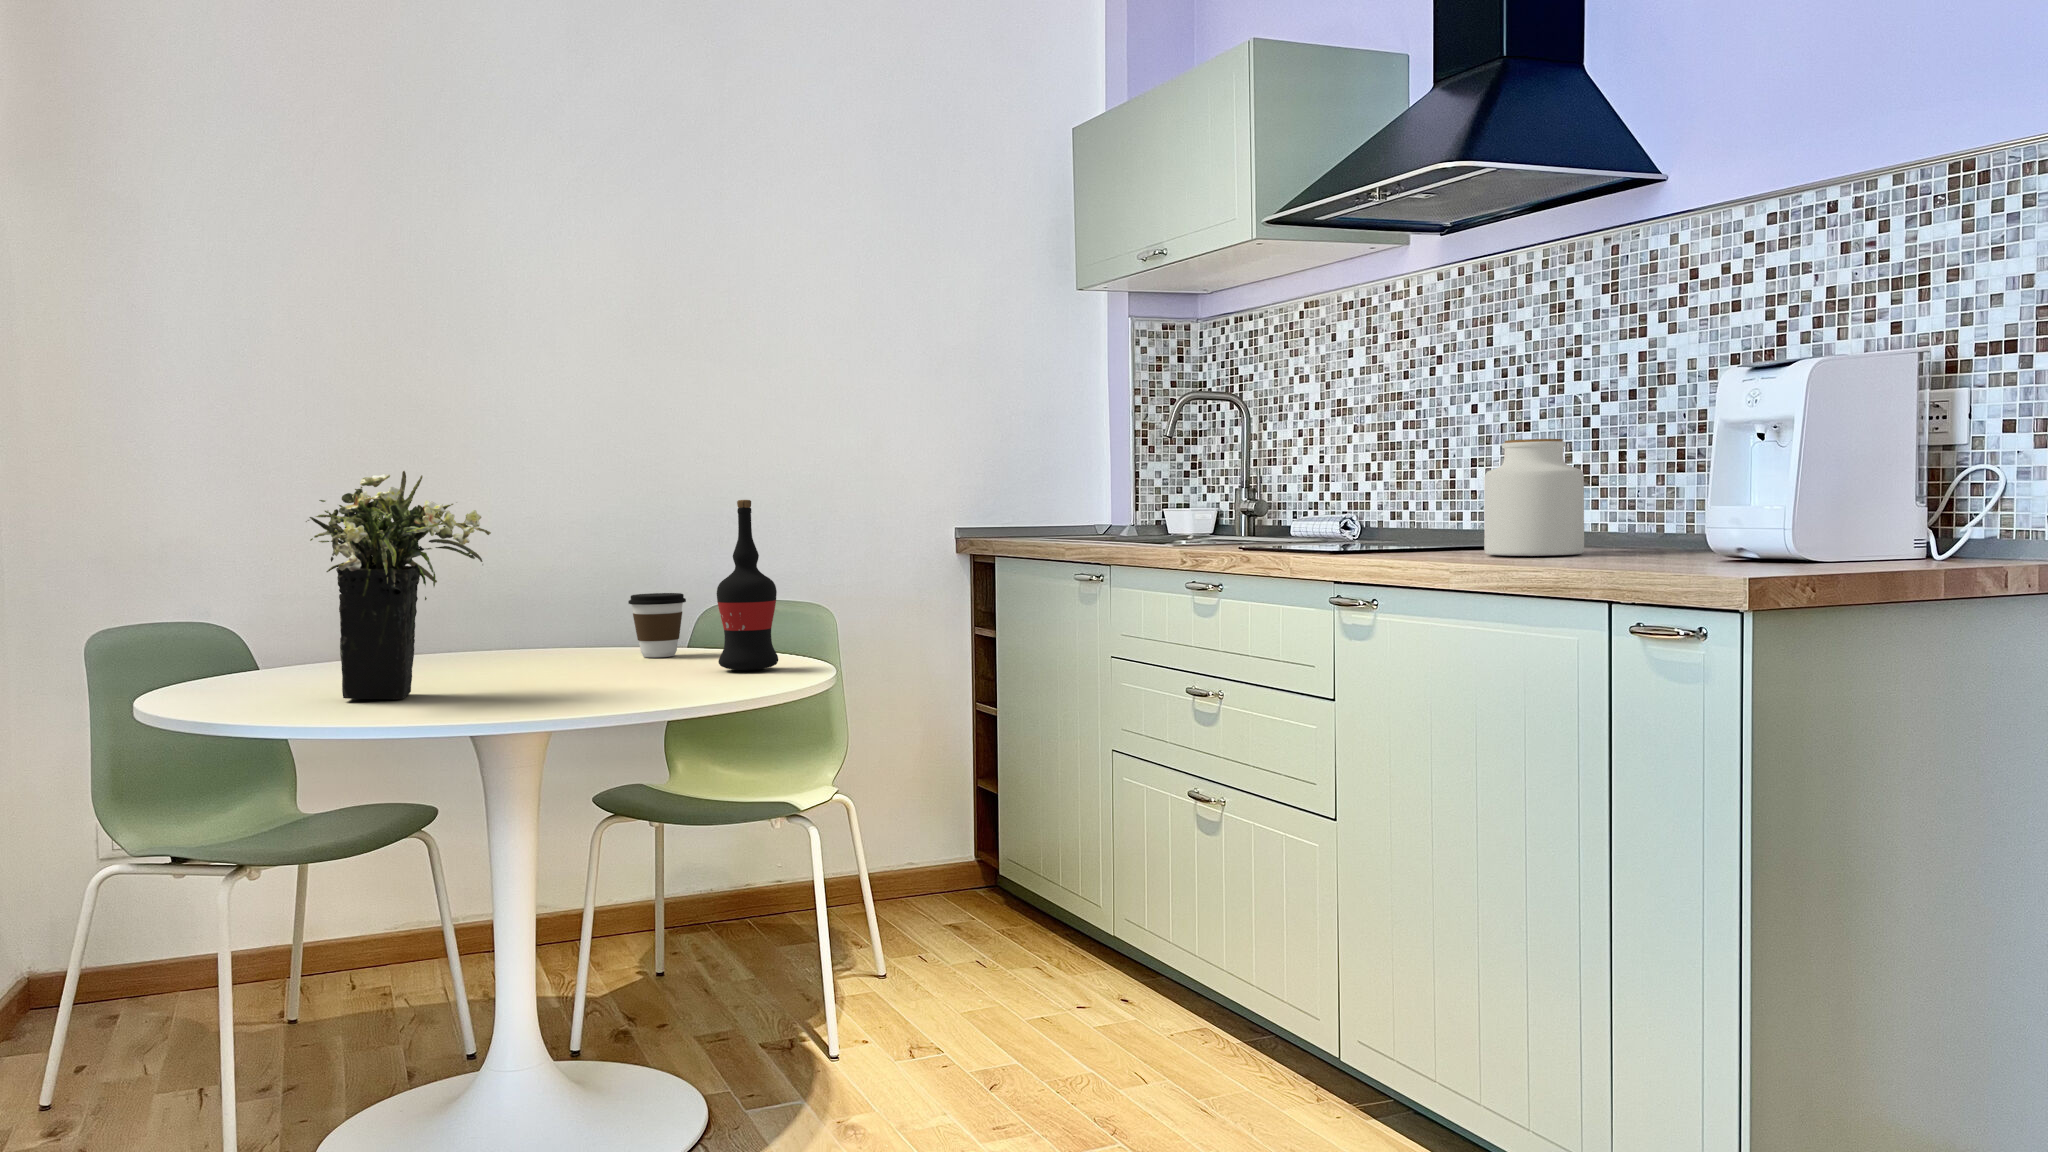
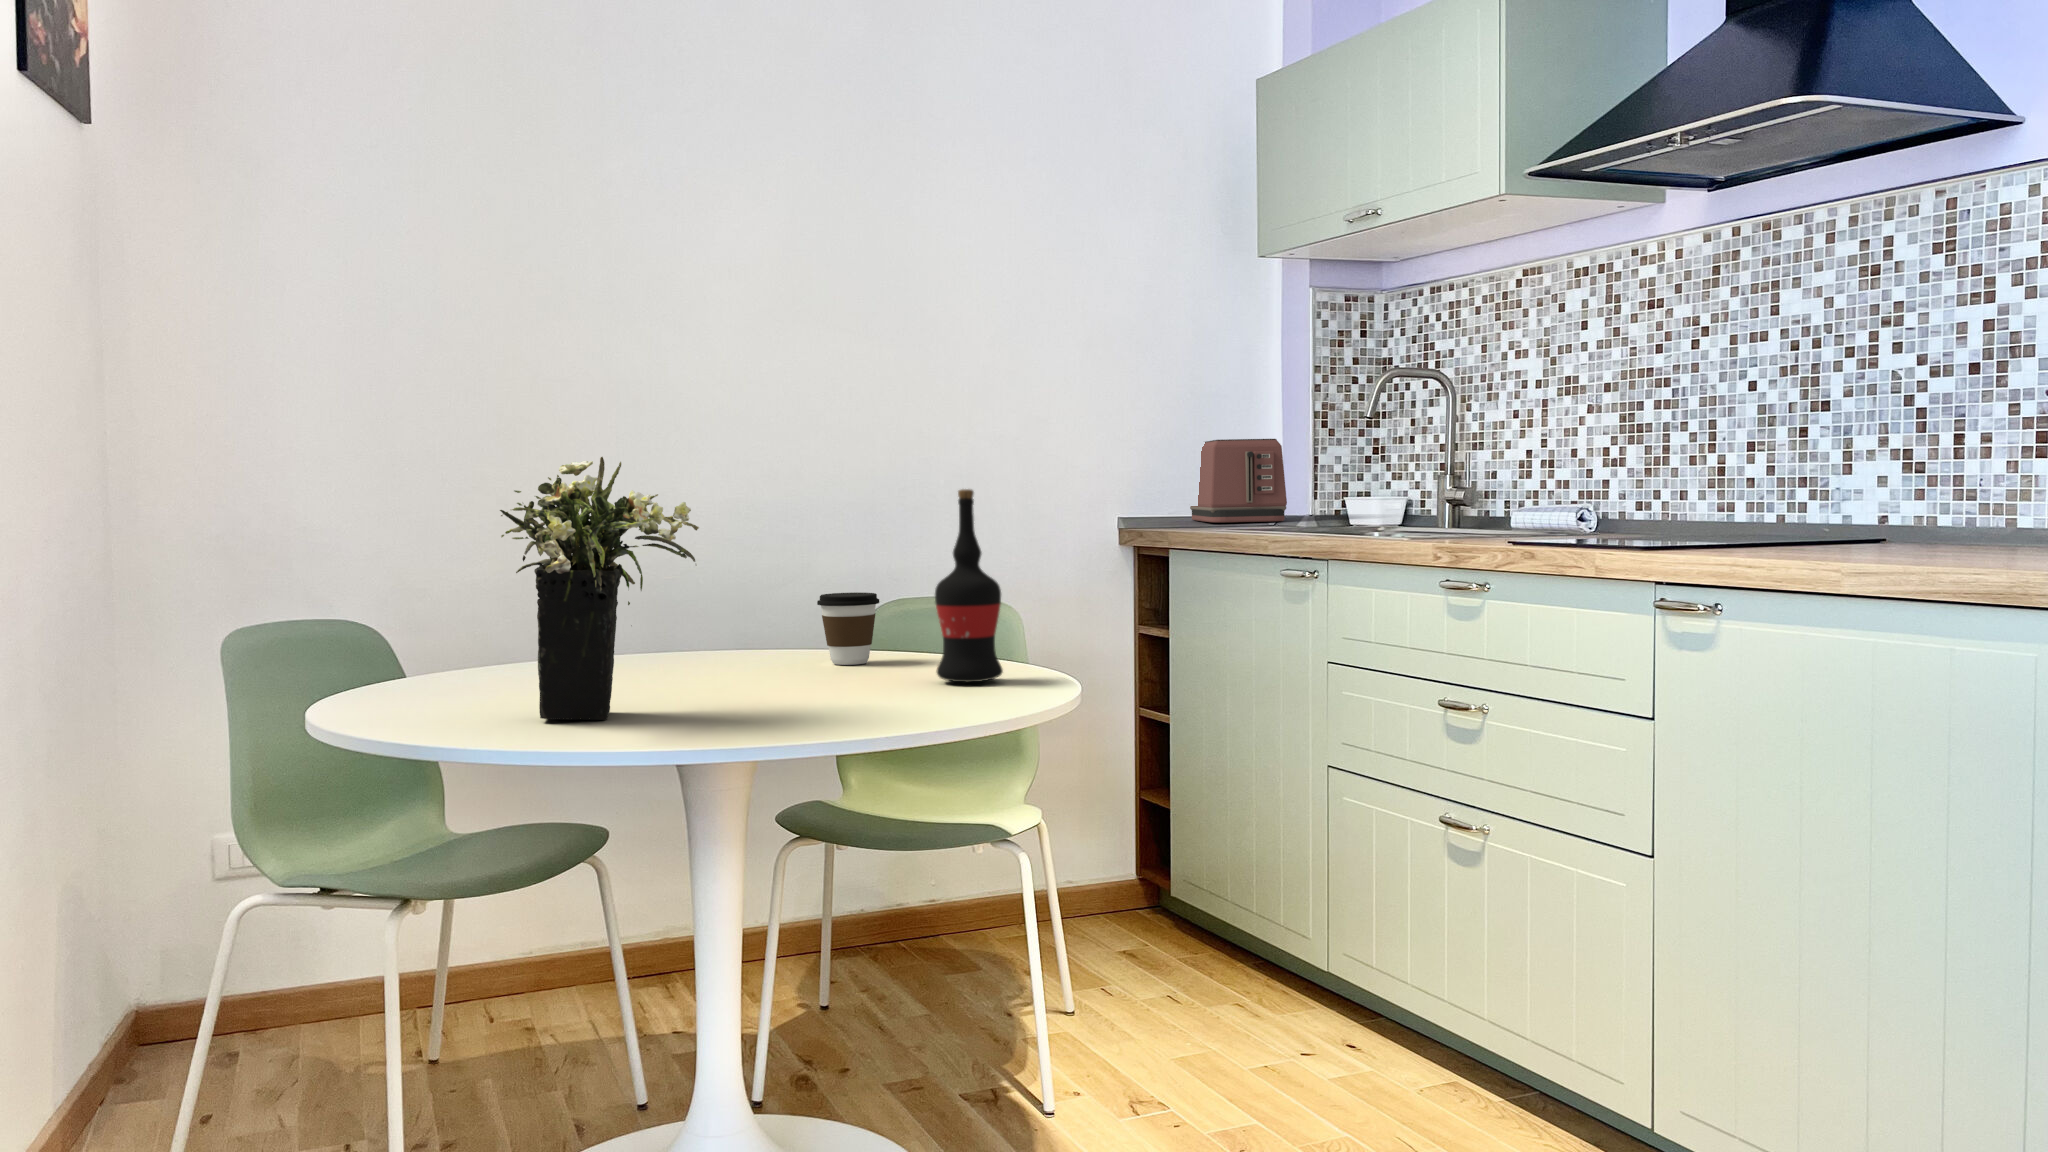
jar: present [1484,439,1584,556] -> none [1847,419,1976,556]
toaster: none [1024,455,1104,532] -> present [1190,439,1287,522]

